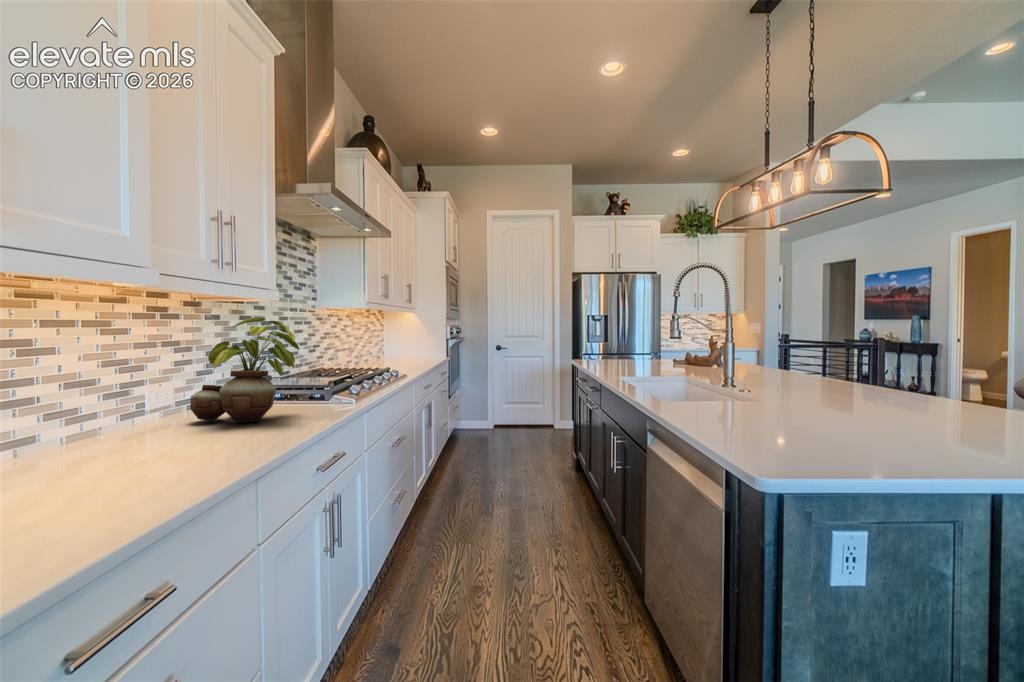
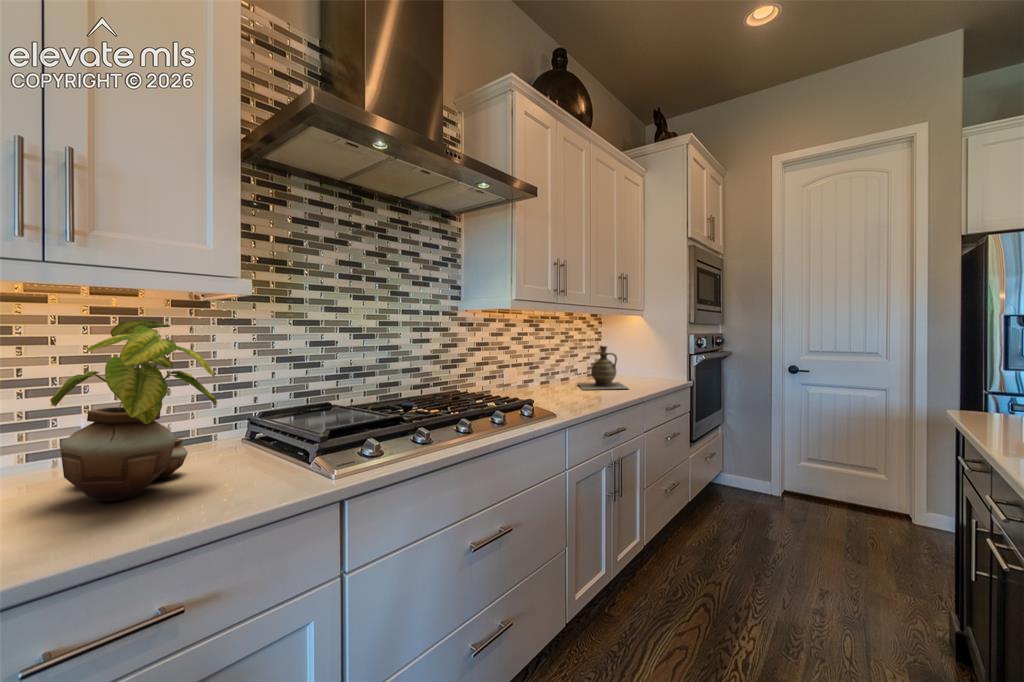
ceramic jug: none [380,334,421,365] -> present [577,346,628,390]

